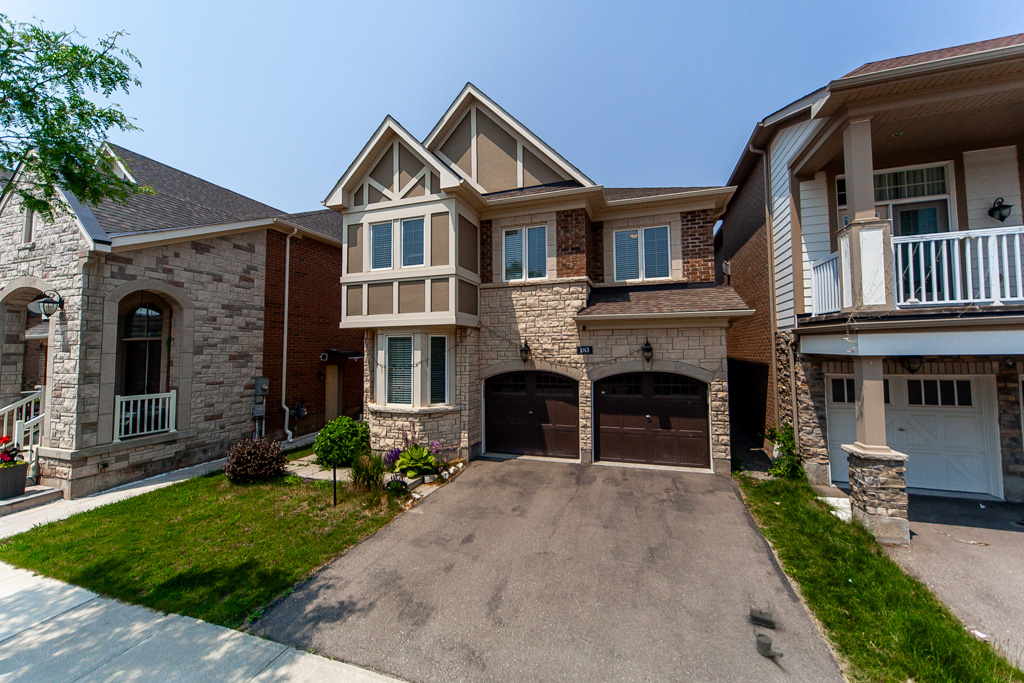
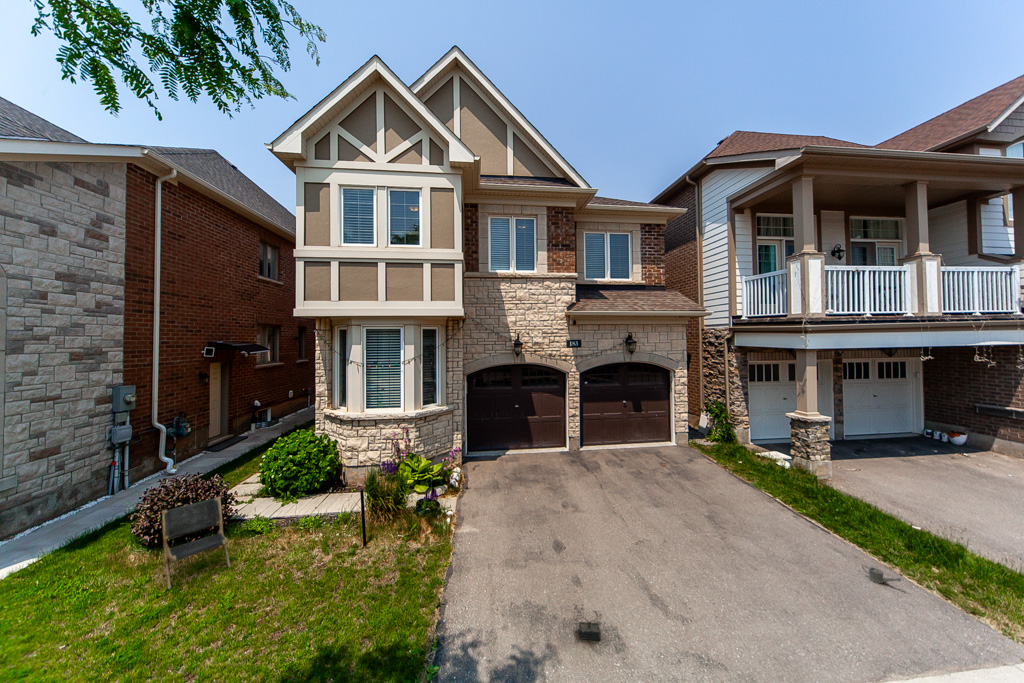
lounge chair: none [225,451,270,502] -> present [162,497,231,589]
decorative plant: present [743,590,775,628] -> present [571,604,605,640]

